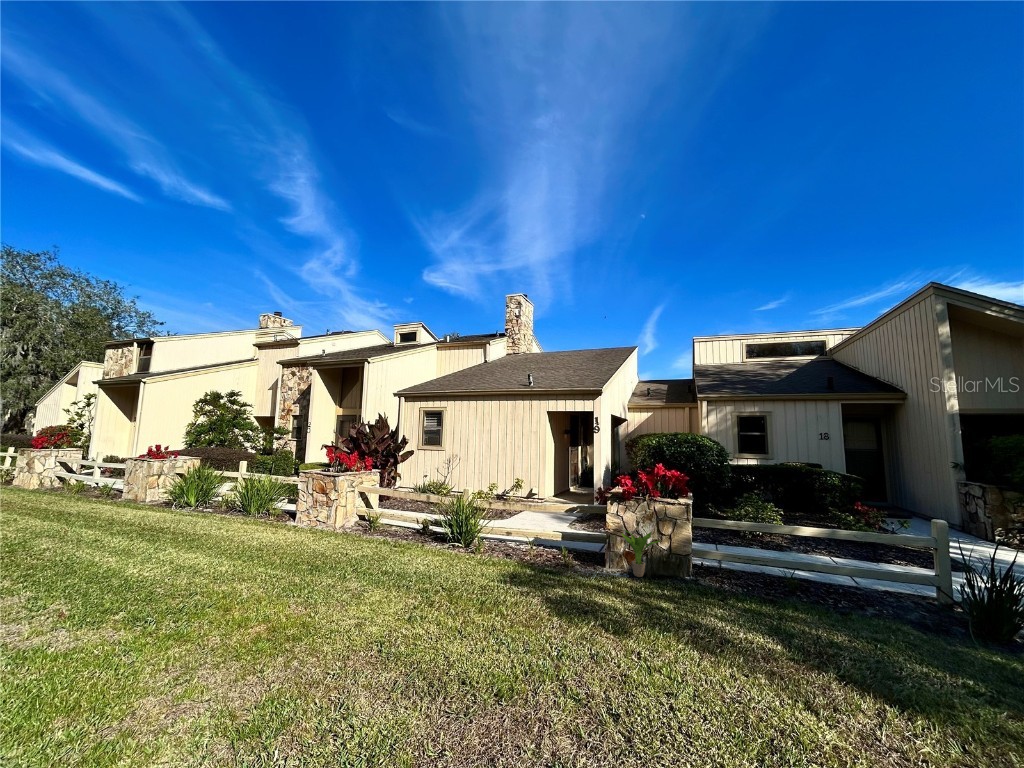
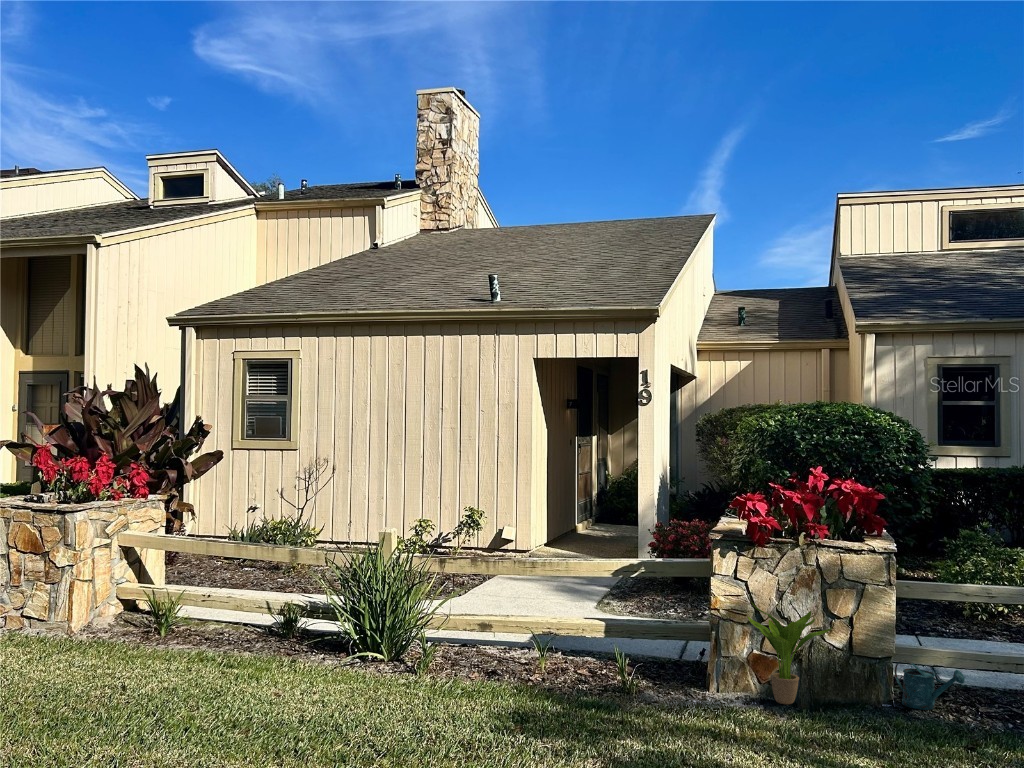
watering can: none [693,558,727,583] -> present [894,660,965,710]

